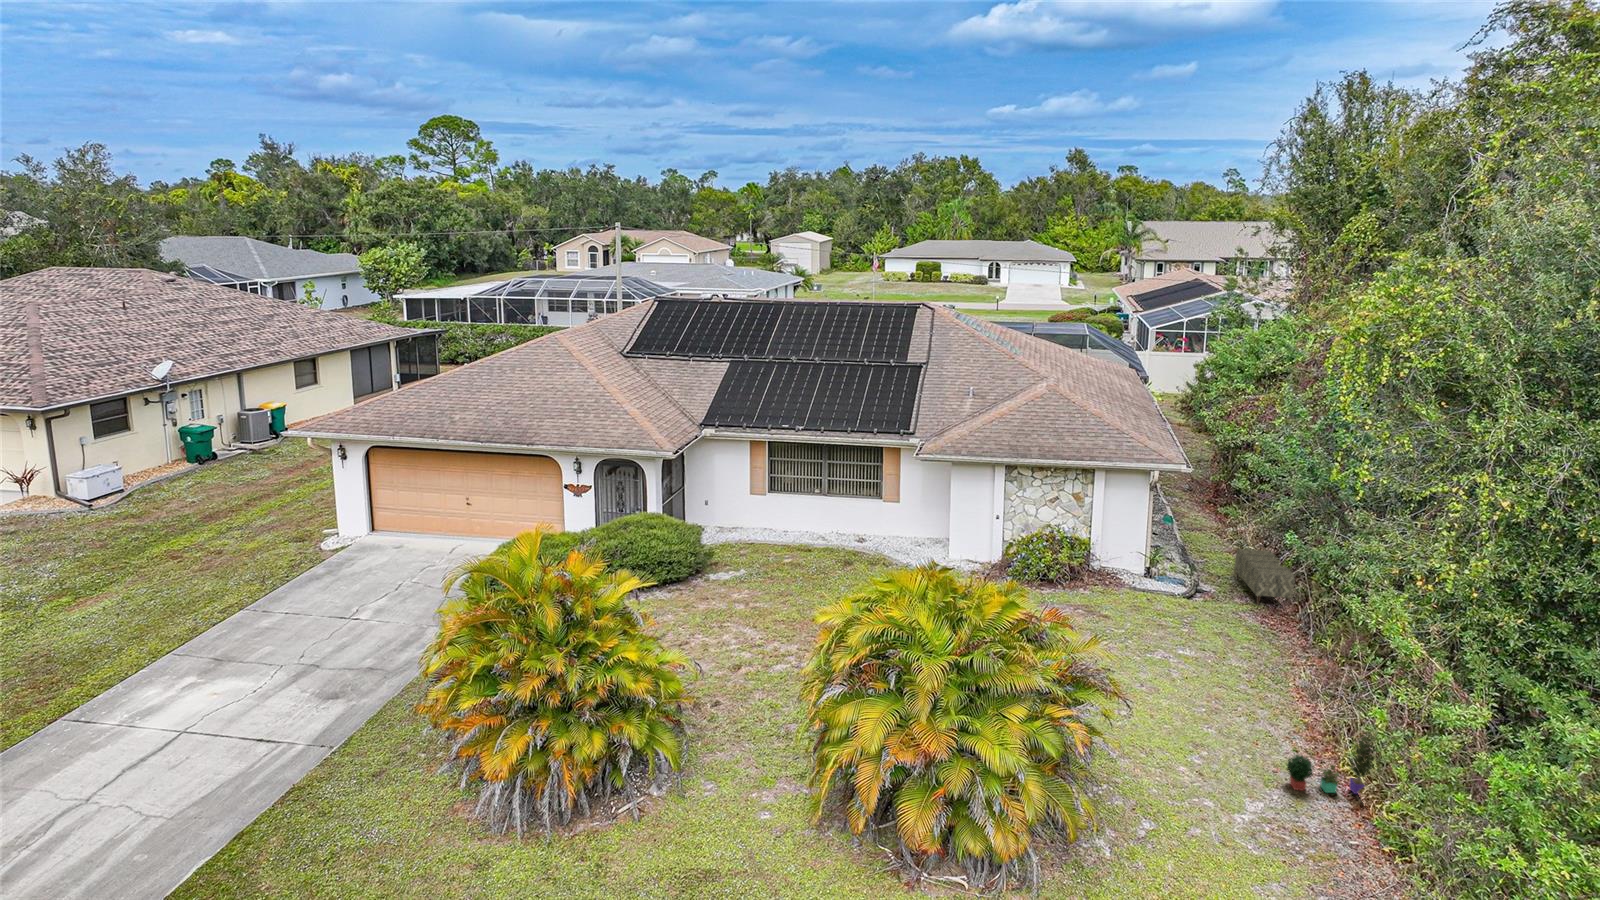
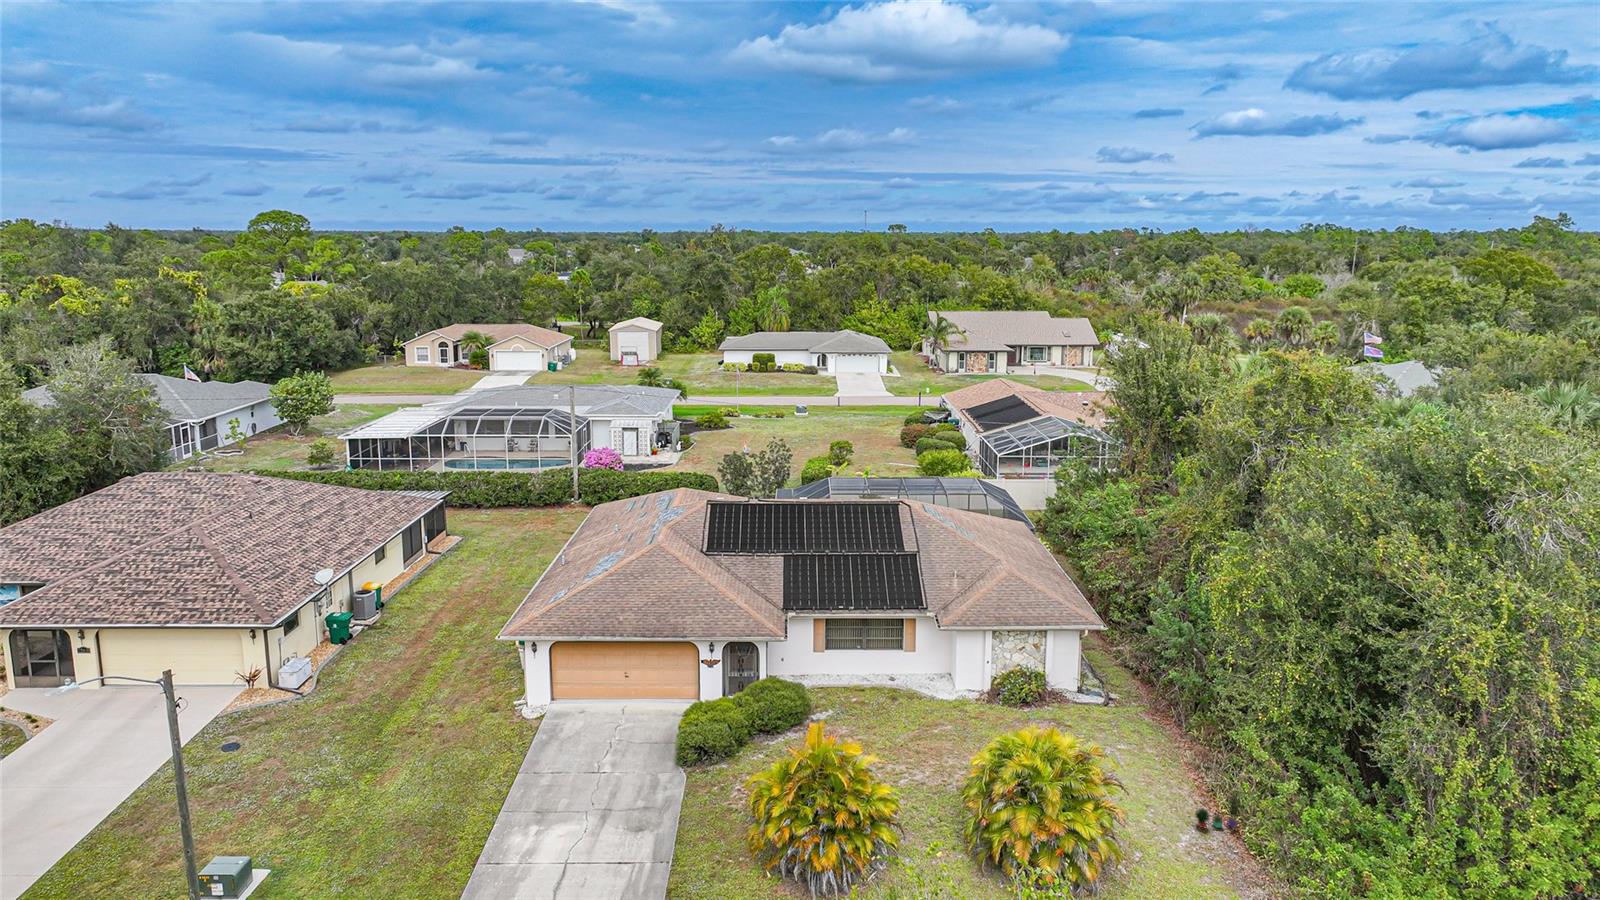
bench: present [1234,549,1295,605] -> none [1131,669,1171,707]

